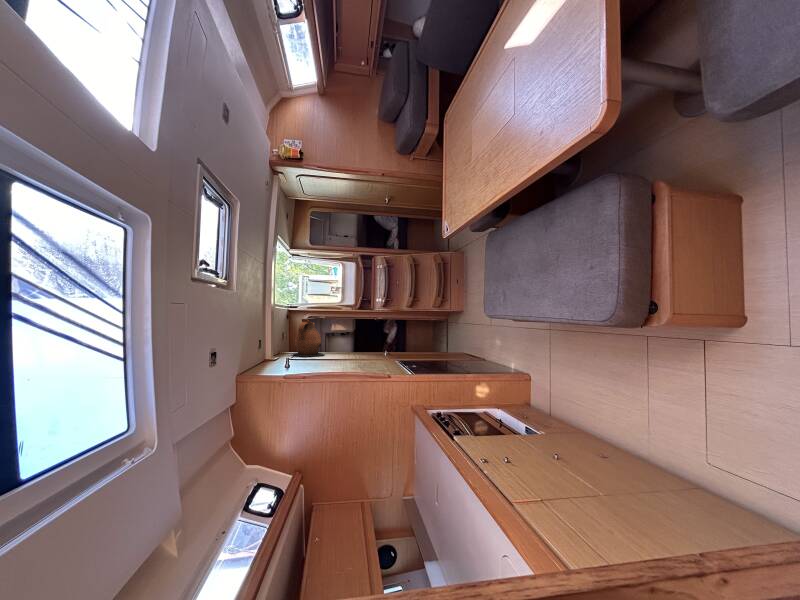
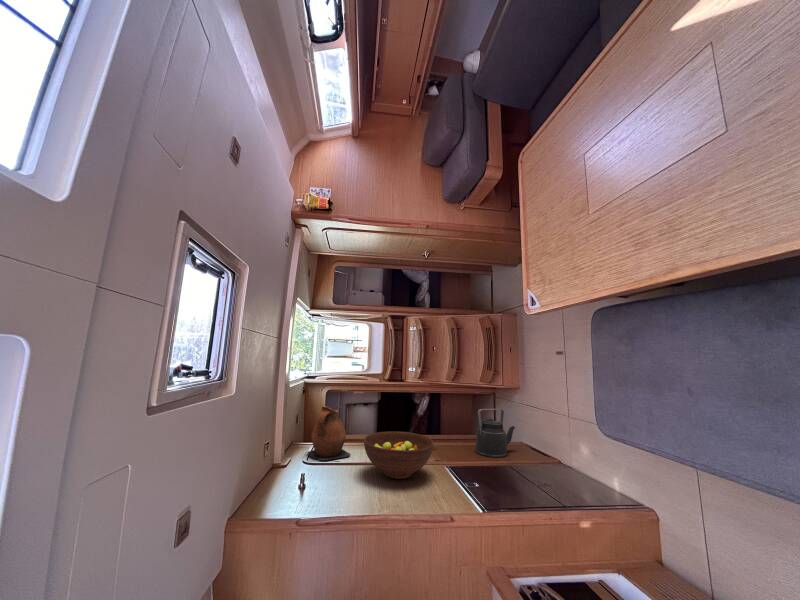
kettle: none [423,323,454,356] -> present [476,409,515,457]
fruit bowl: none [333,335,384,362] -> present [364,431,434,479]

